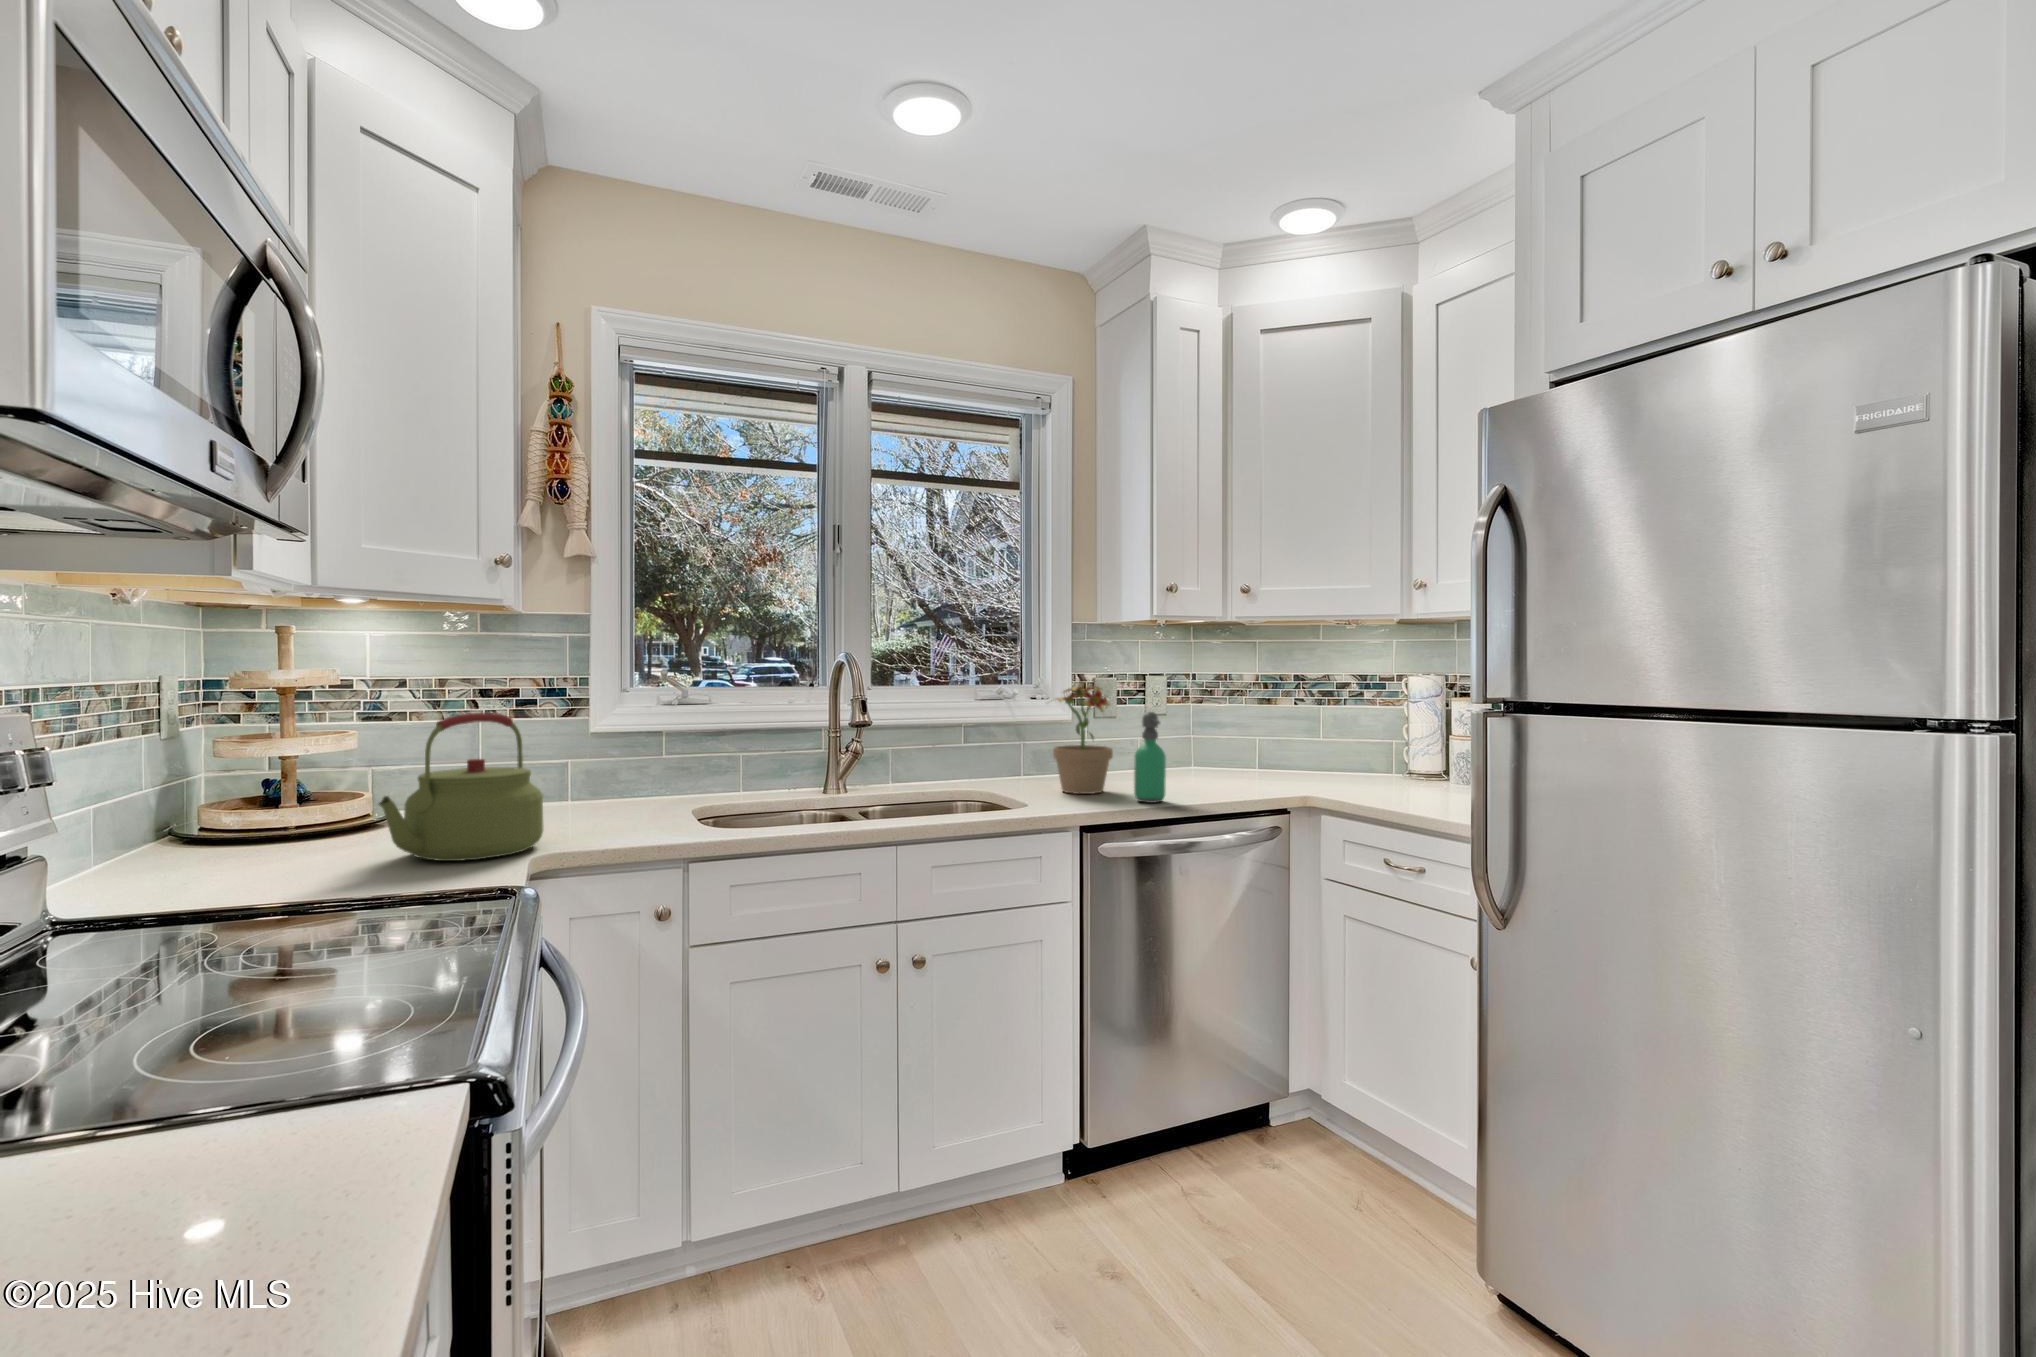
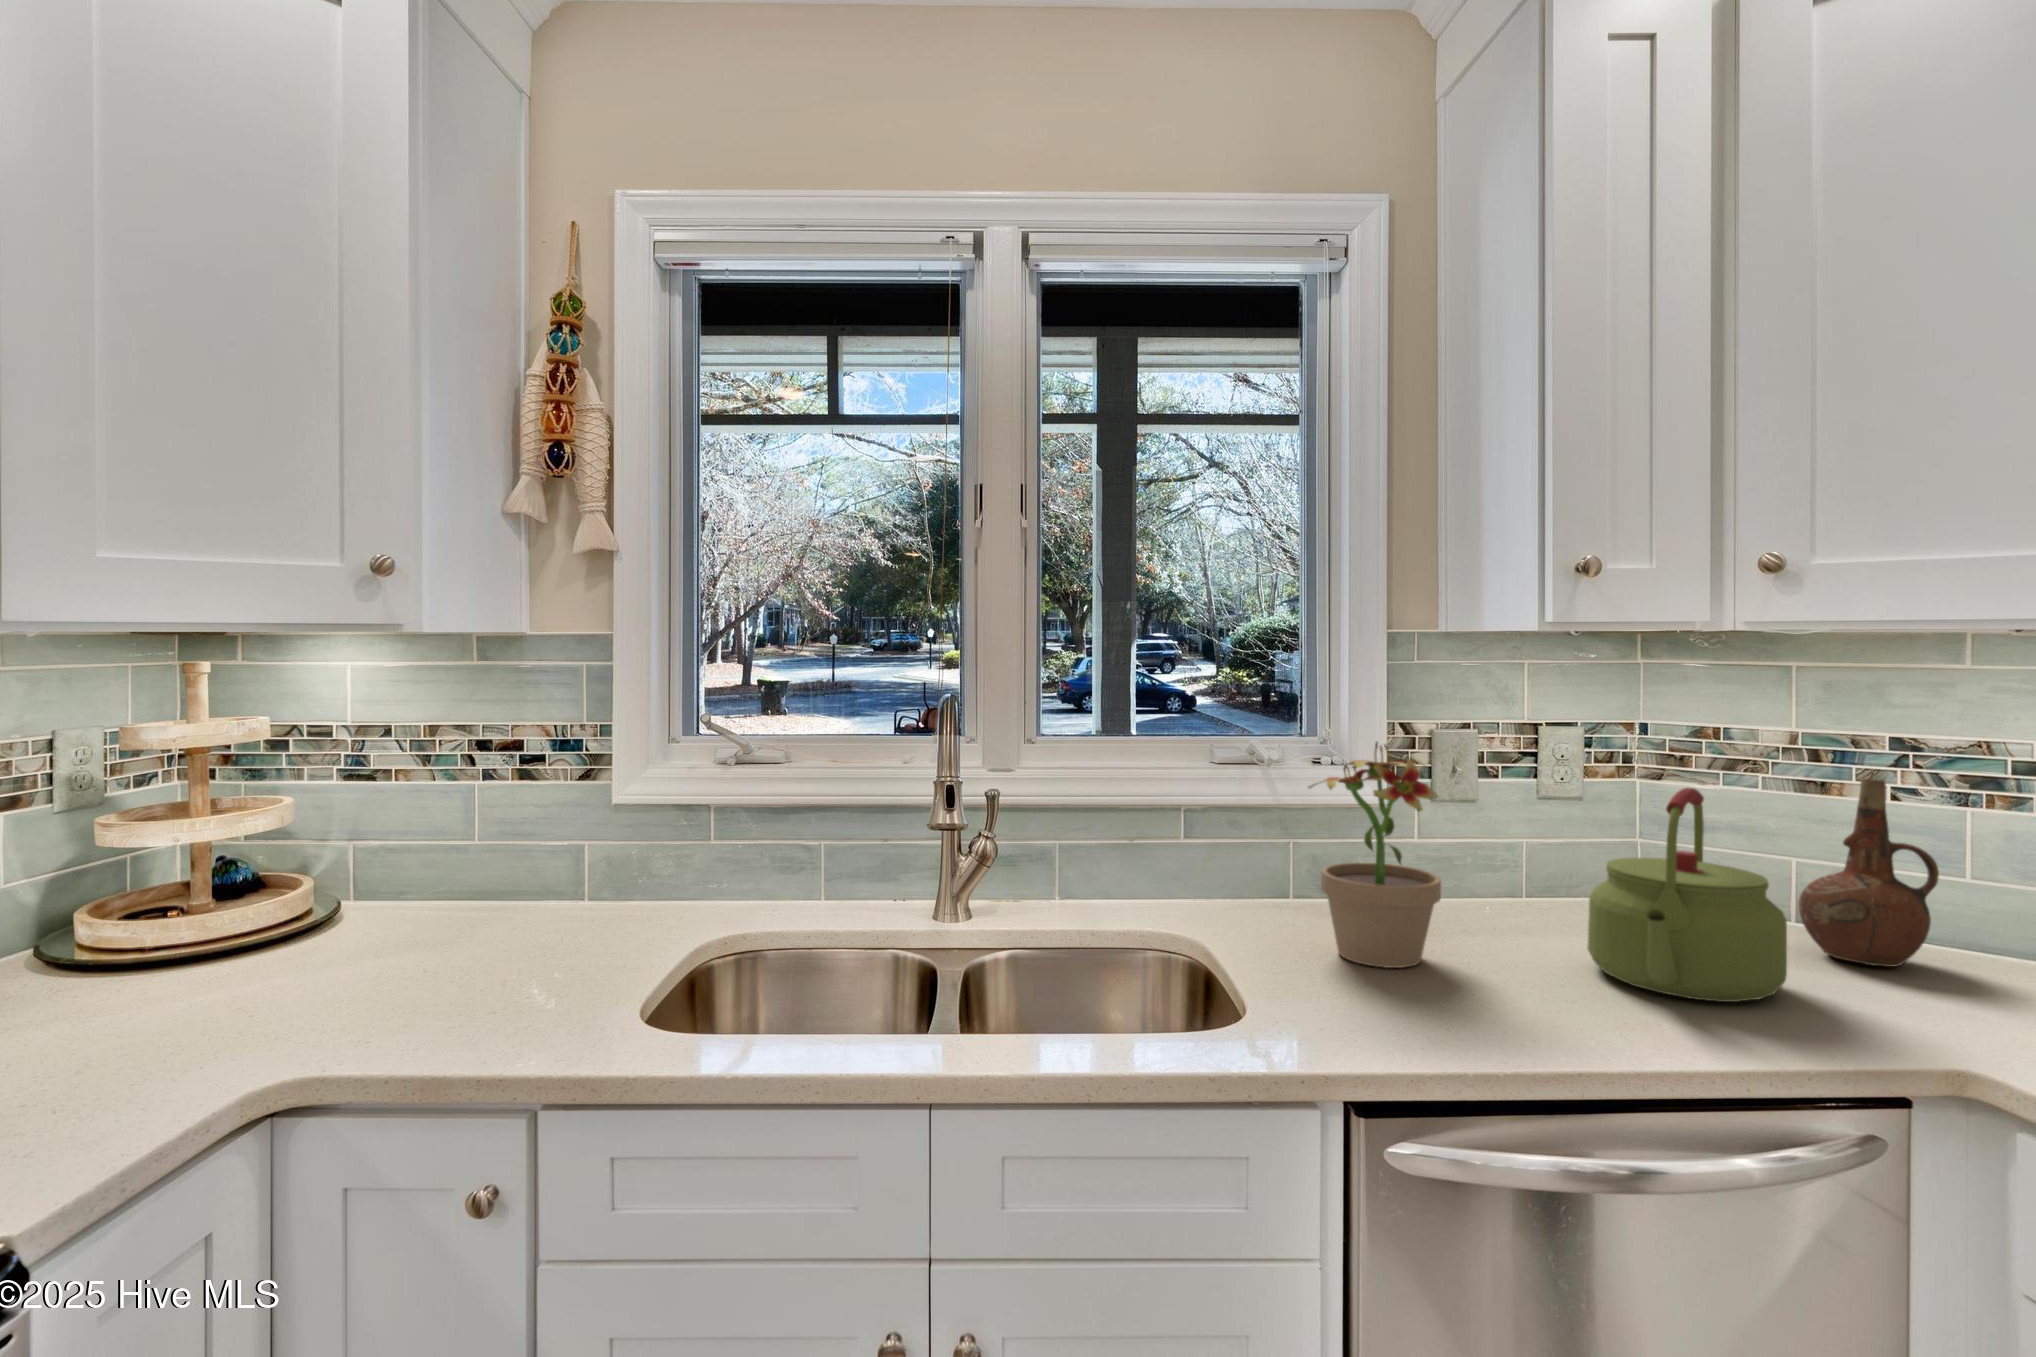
ceramic pitcher: none [1261,693,1312,779] -> present [1798,779,1939,967]
soap dispenser: present [1134,712,1166,803] -> none [1473,826,1546,1021]
kettle: present [378,713,544,861] -> present [1587,787,1787,1002]

